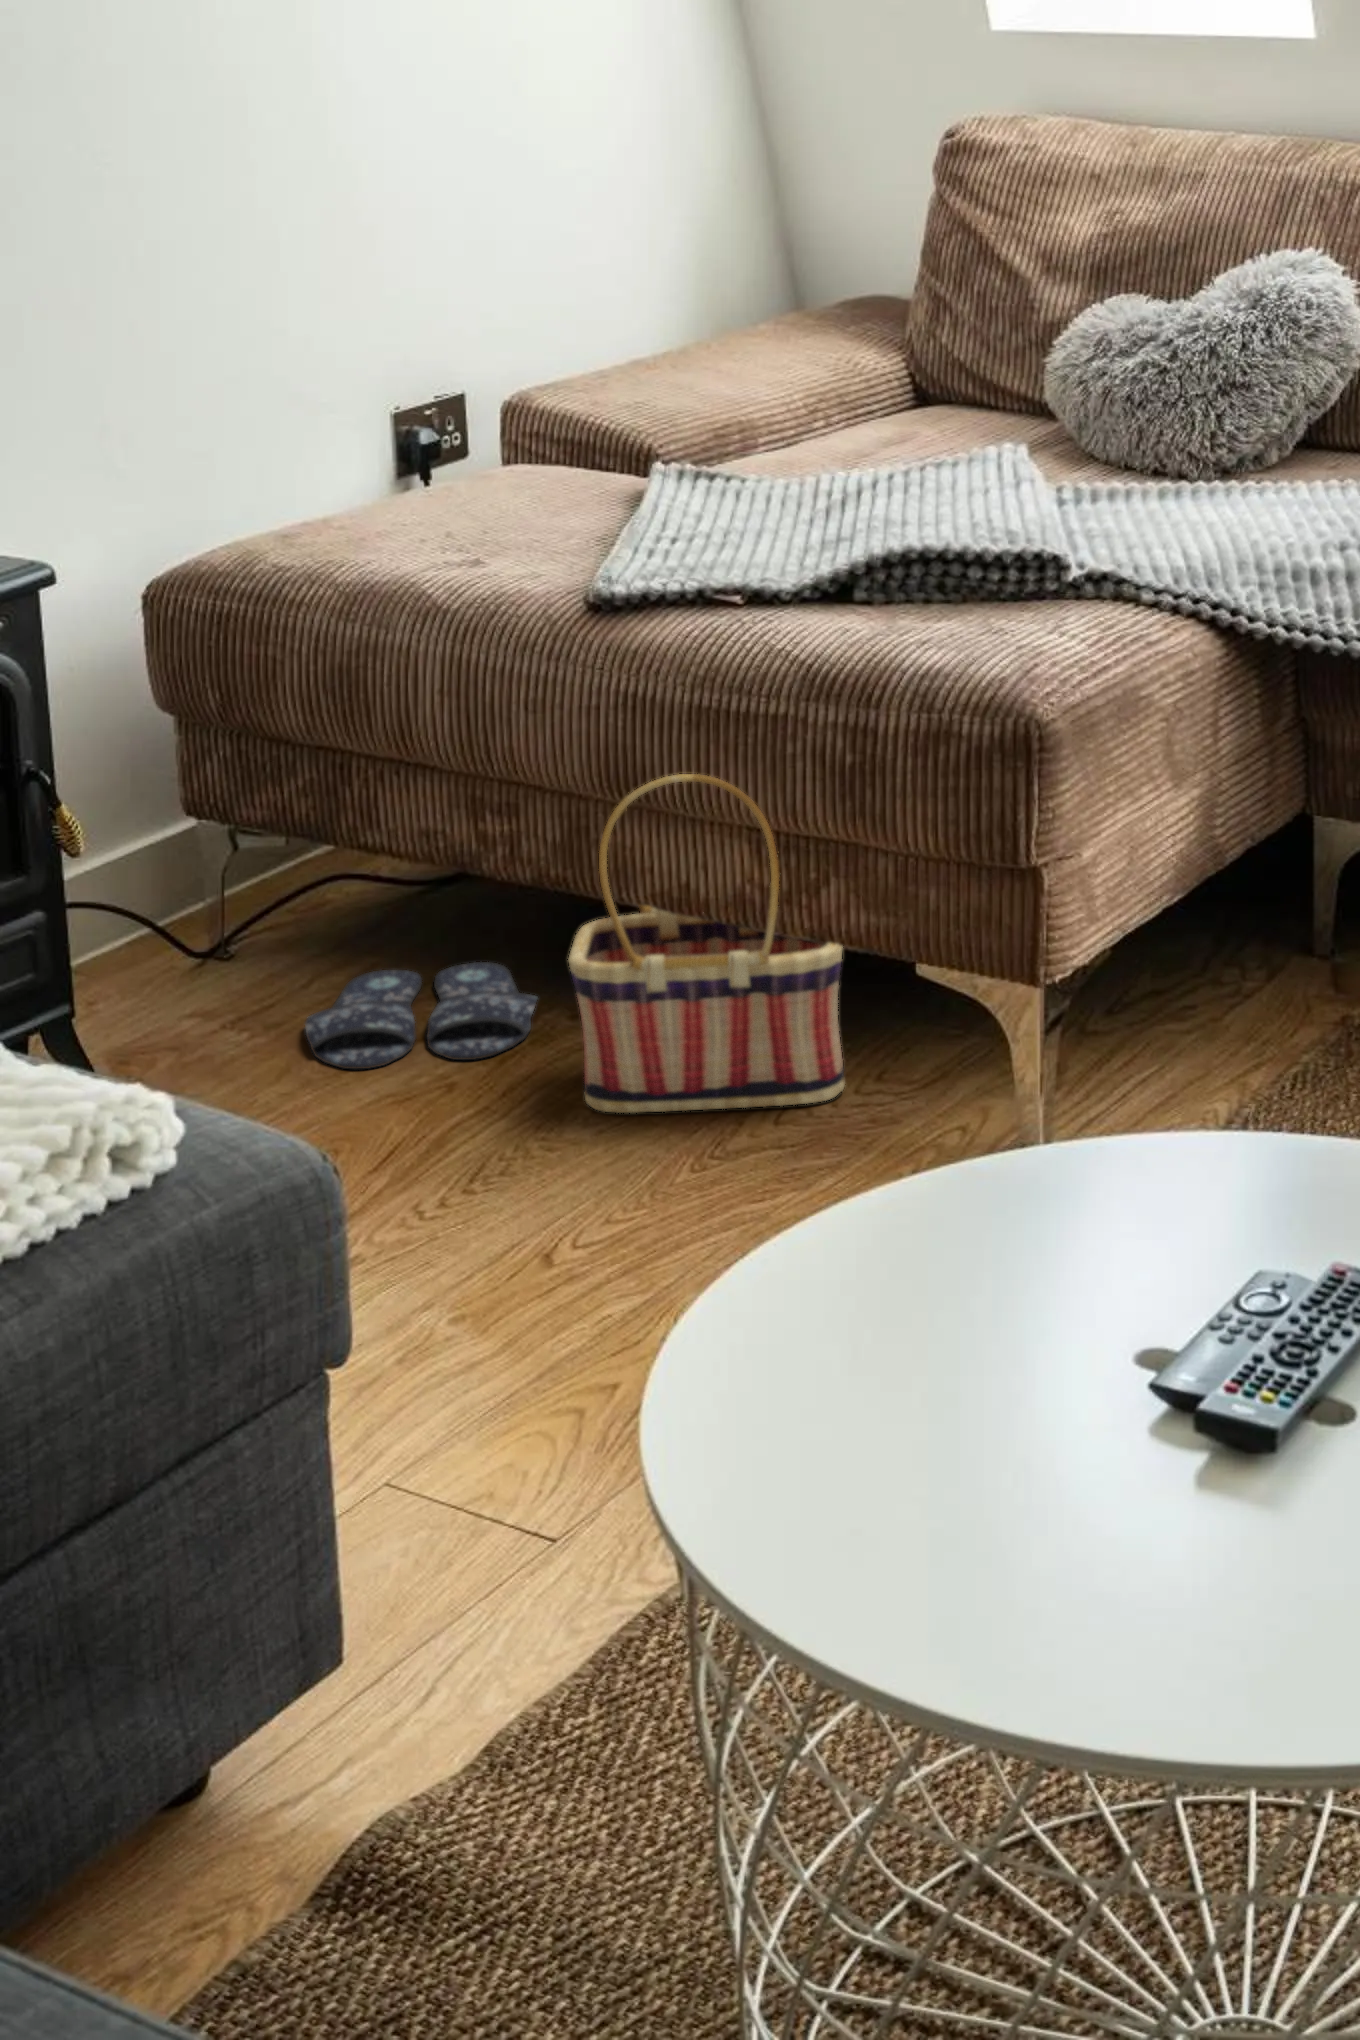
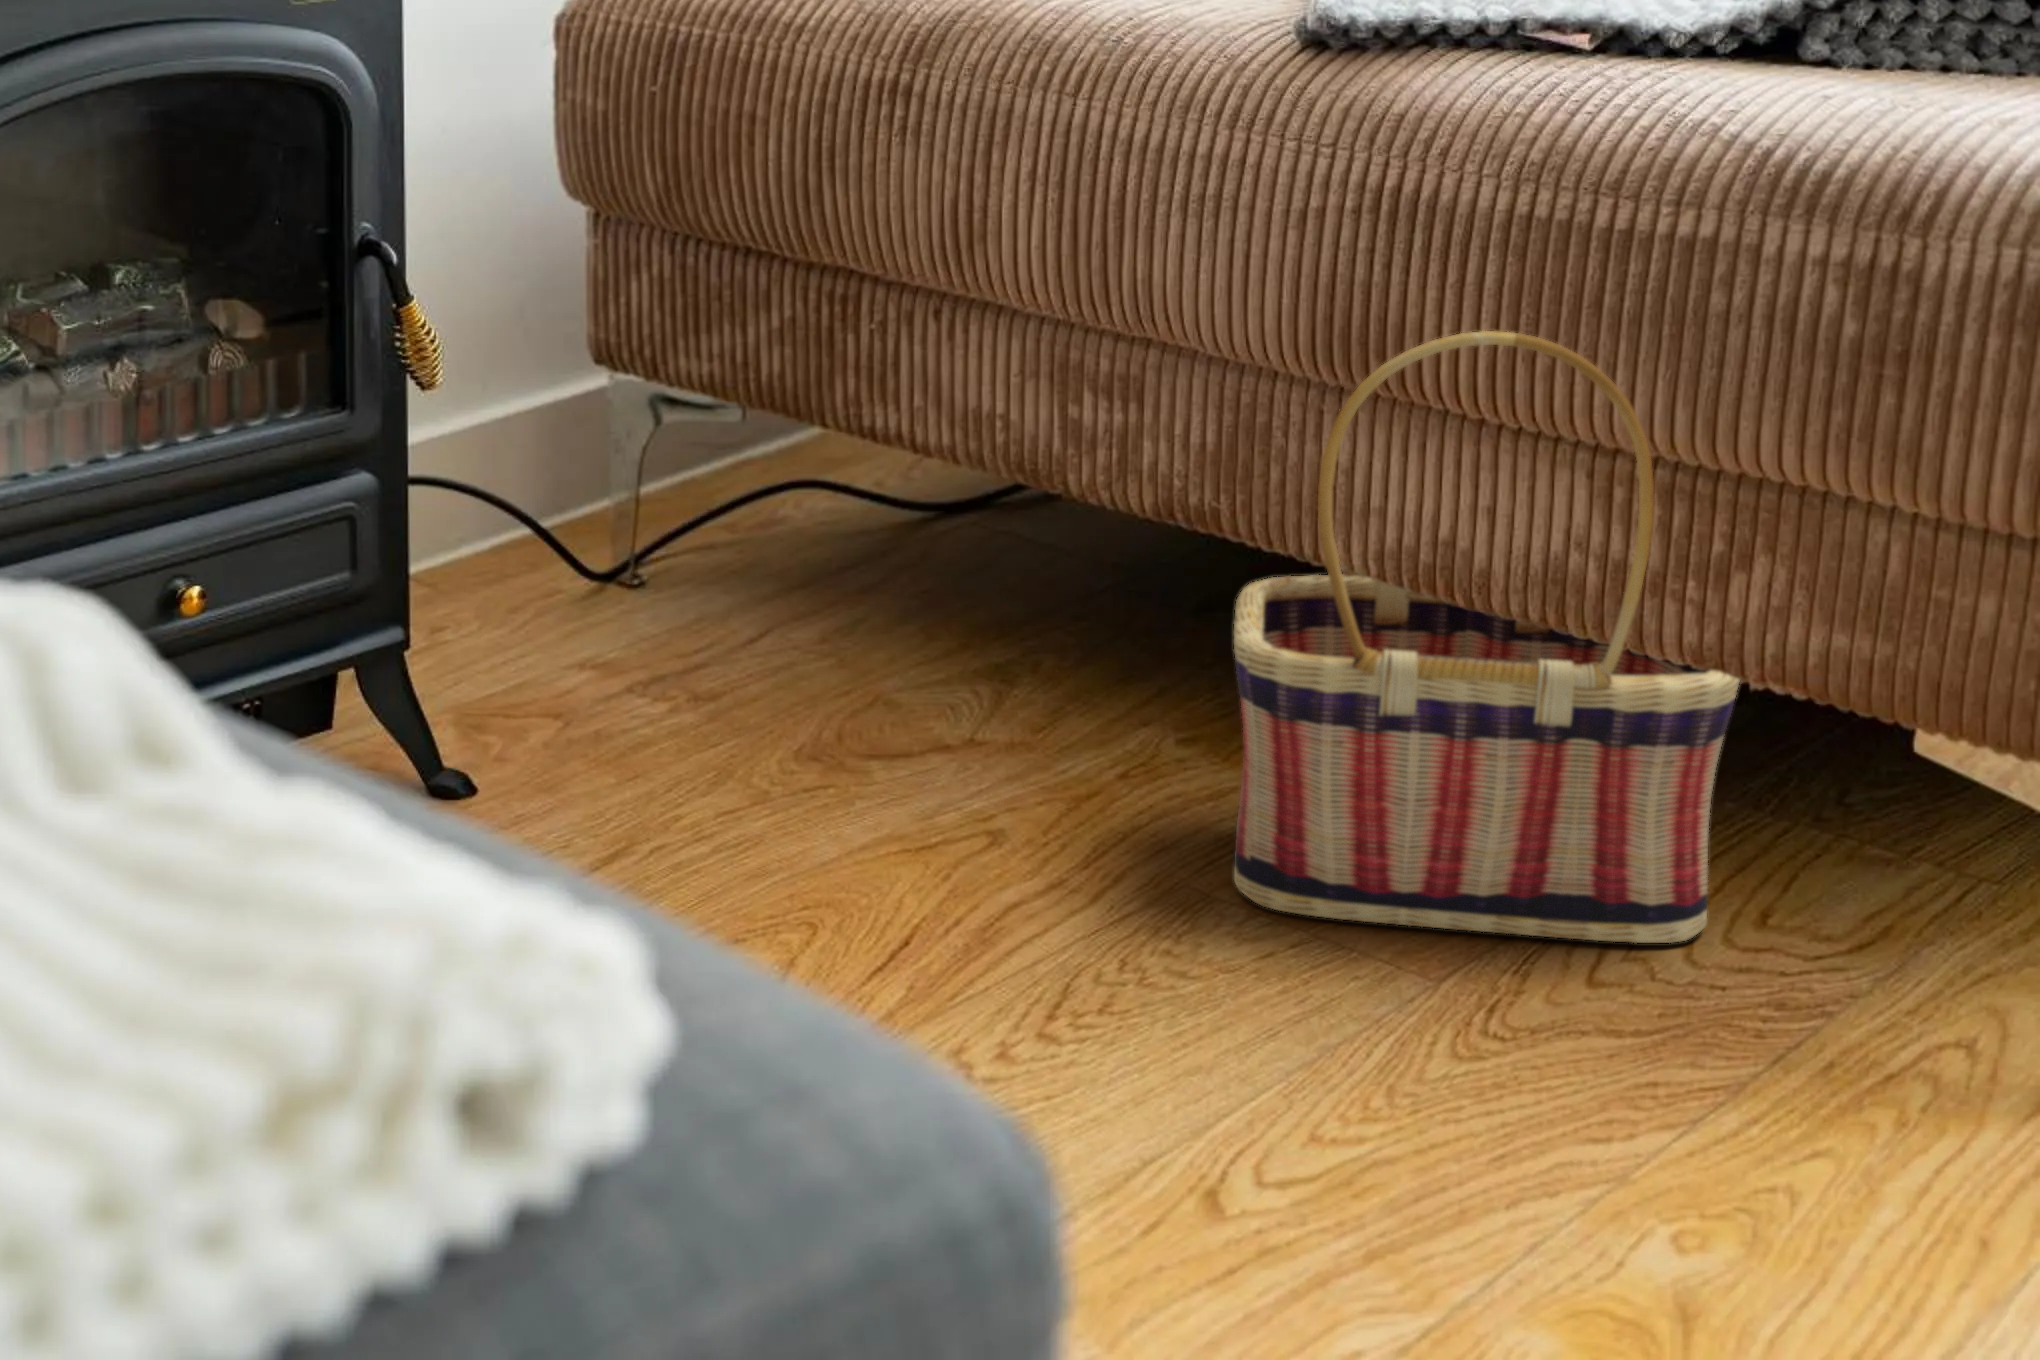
slippers: present [305,962,537,1069] -> none [756,621,1125,785]

